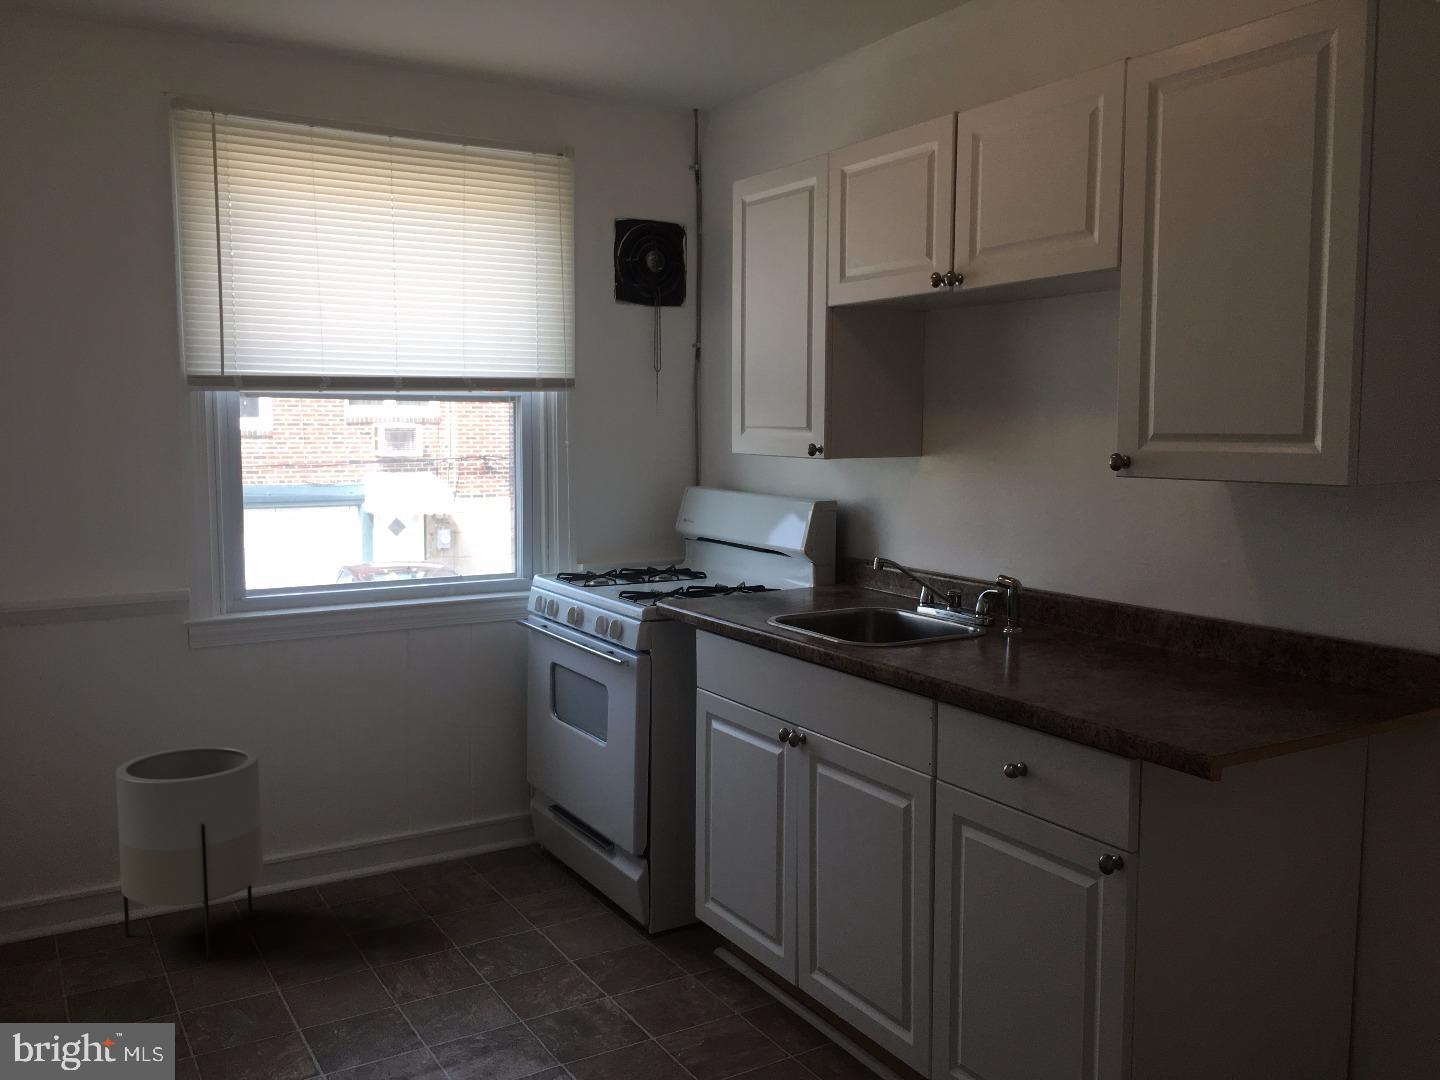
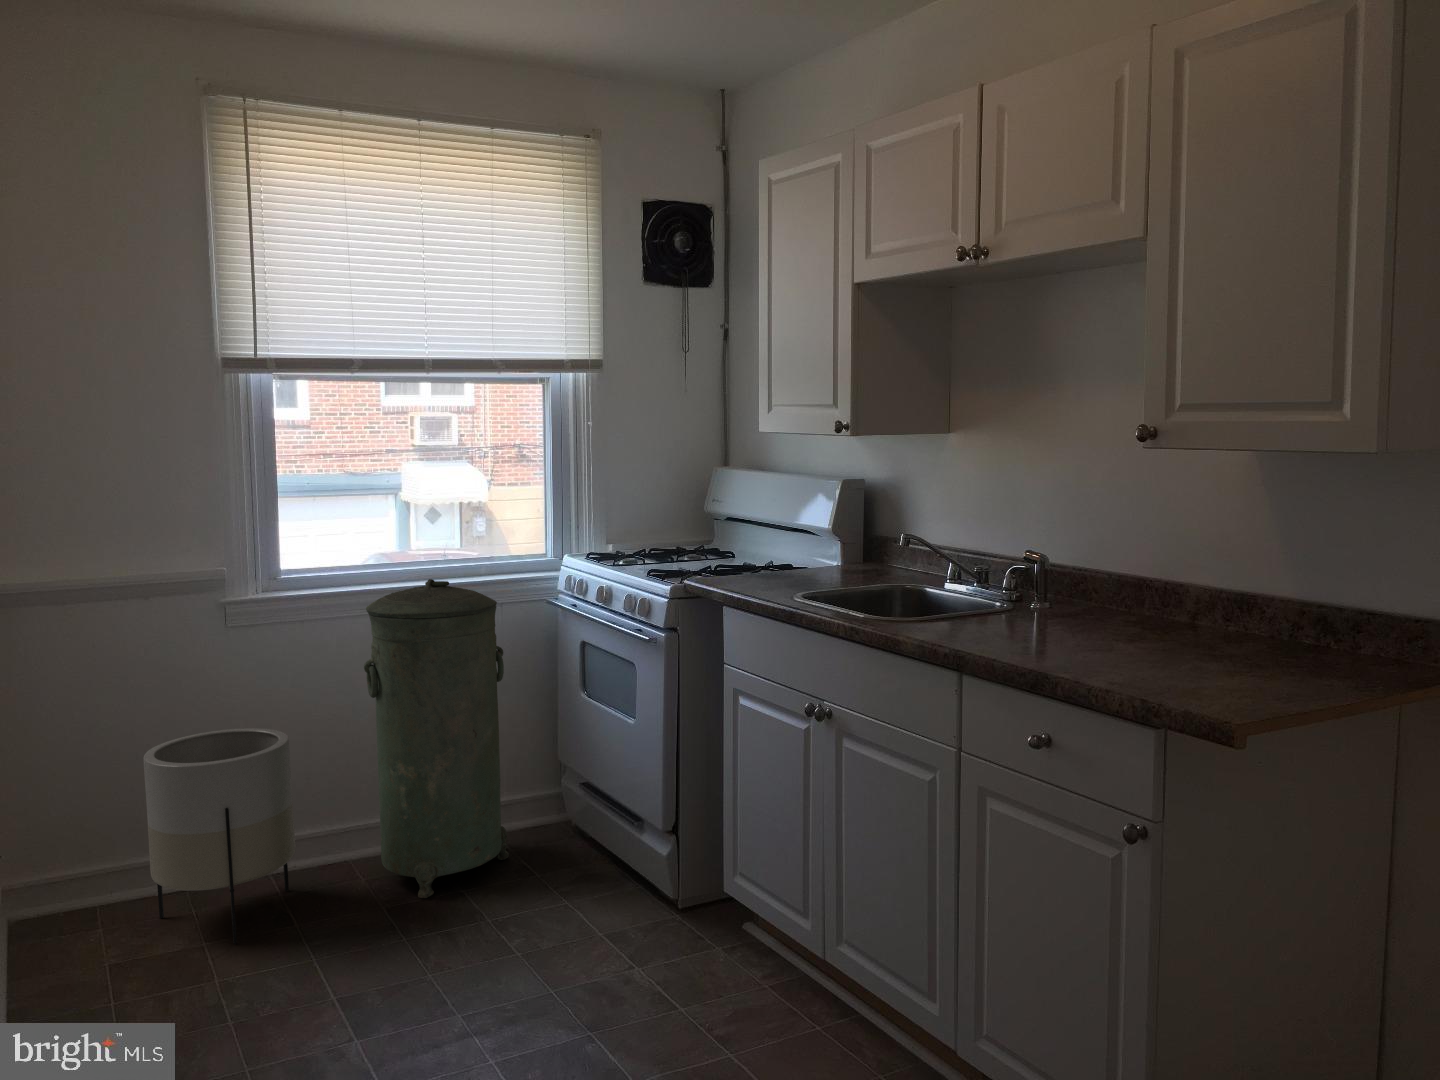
trash can: none [332,596,474,918] -> present [364,579,509,898]

